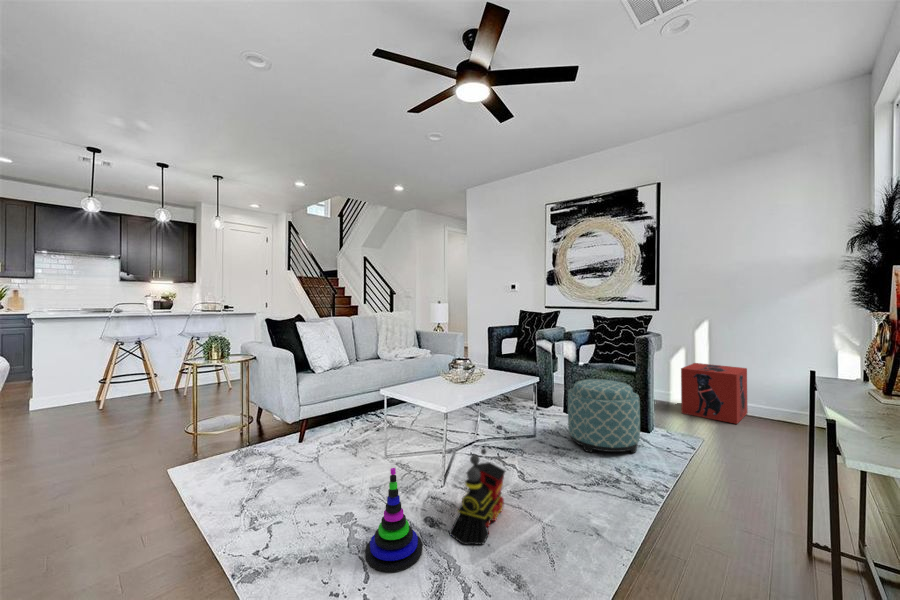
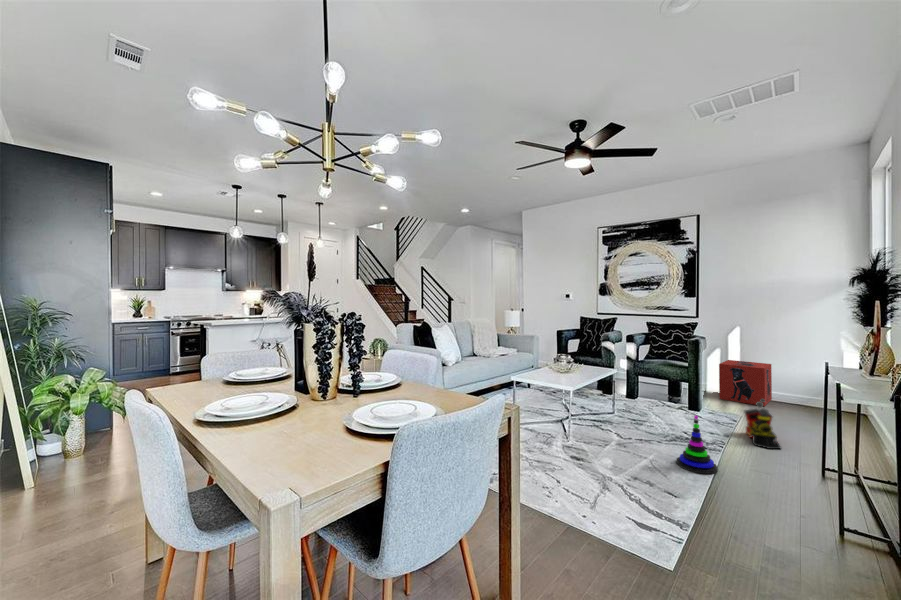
ottoman: present [568,379,640,453] -> none [639,371,696,424]
toy train: present [449,449,505,544] -> present [745,399,780,449]
stacking toy: present [365,468,423,572] -> present [676,416,717,474]

